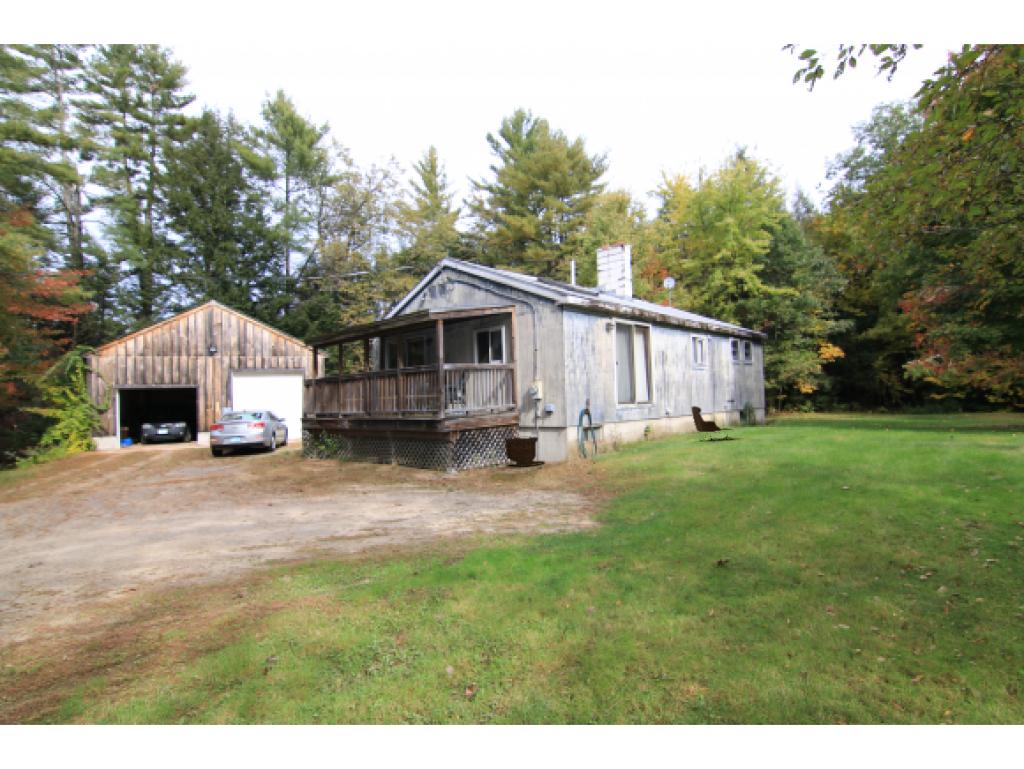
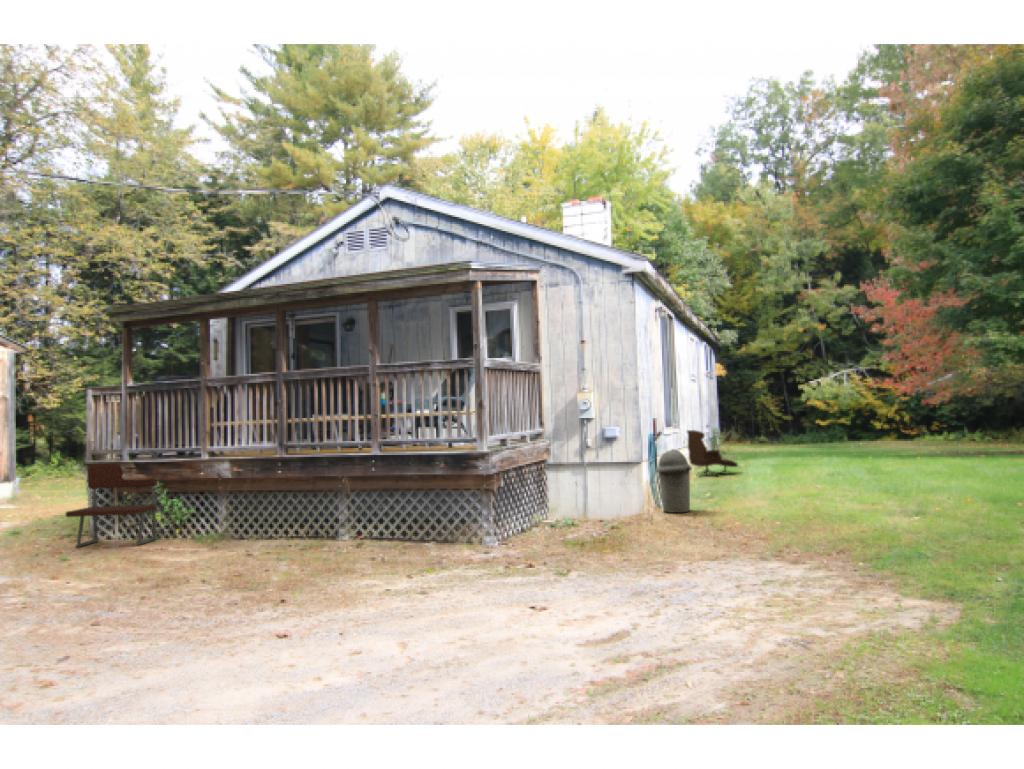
trash can: none [588,419,612,461] -> present [656,450,692,513]
bench: none [281,426,324,470] -> present [66,463,157,547]
wooden crate: present [505,436,545,466] -> none [544,477,599,526]

